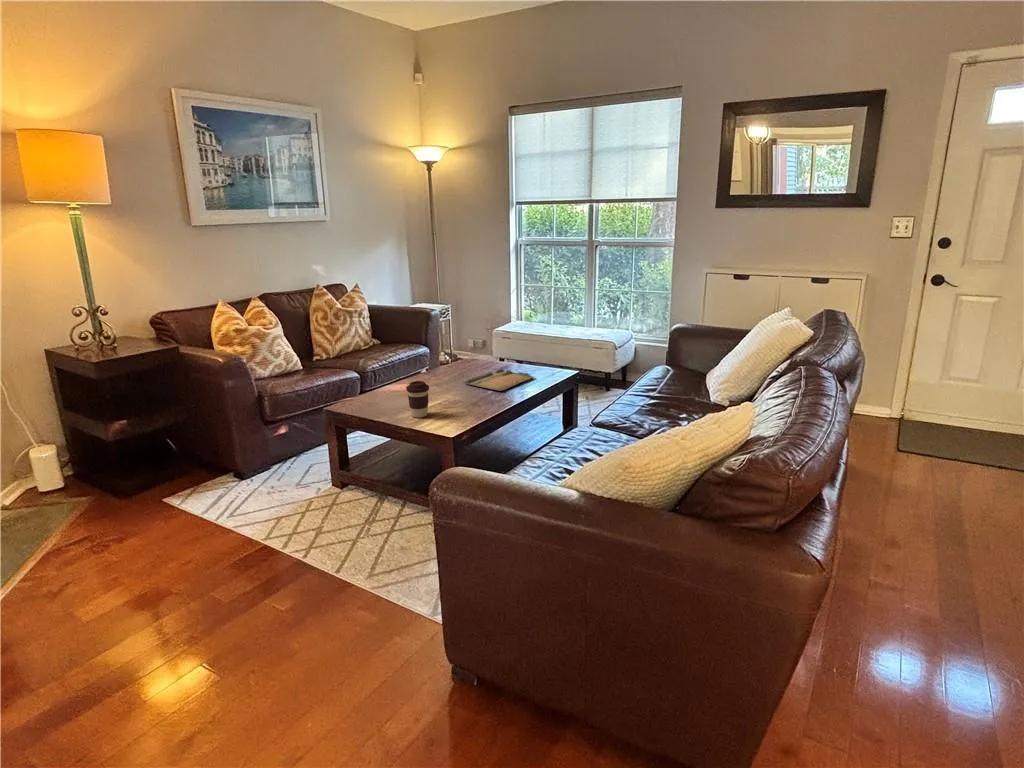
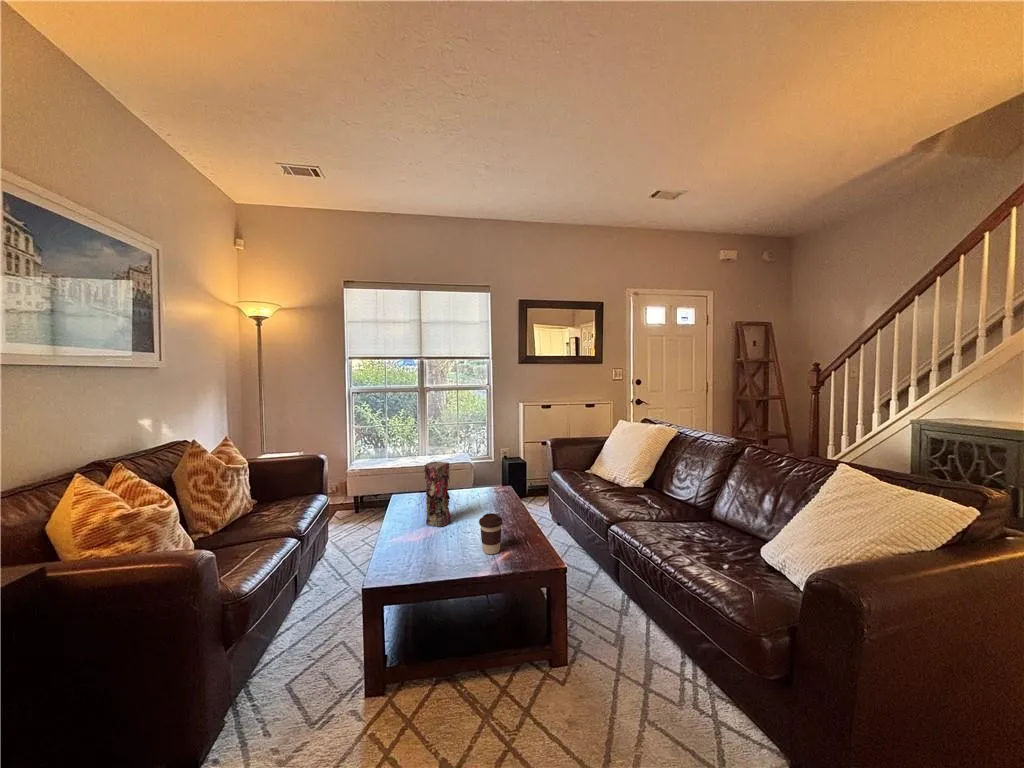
vase: none [418,328,446,391] -> present [424,461,451,527]
tray: present [465,369,534,391] -> none [455,487,501,512]

